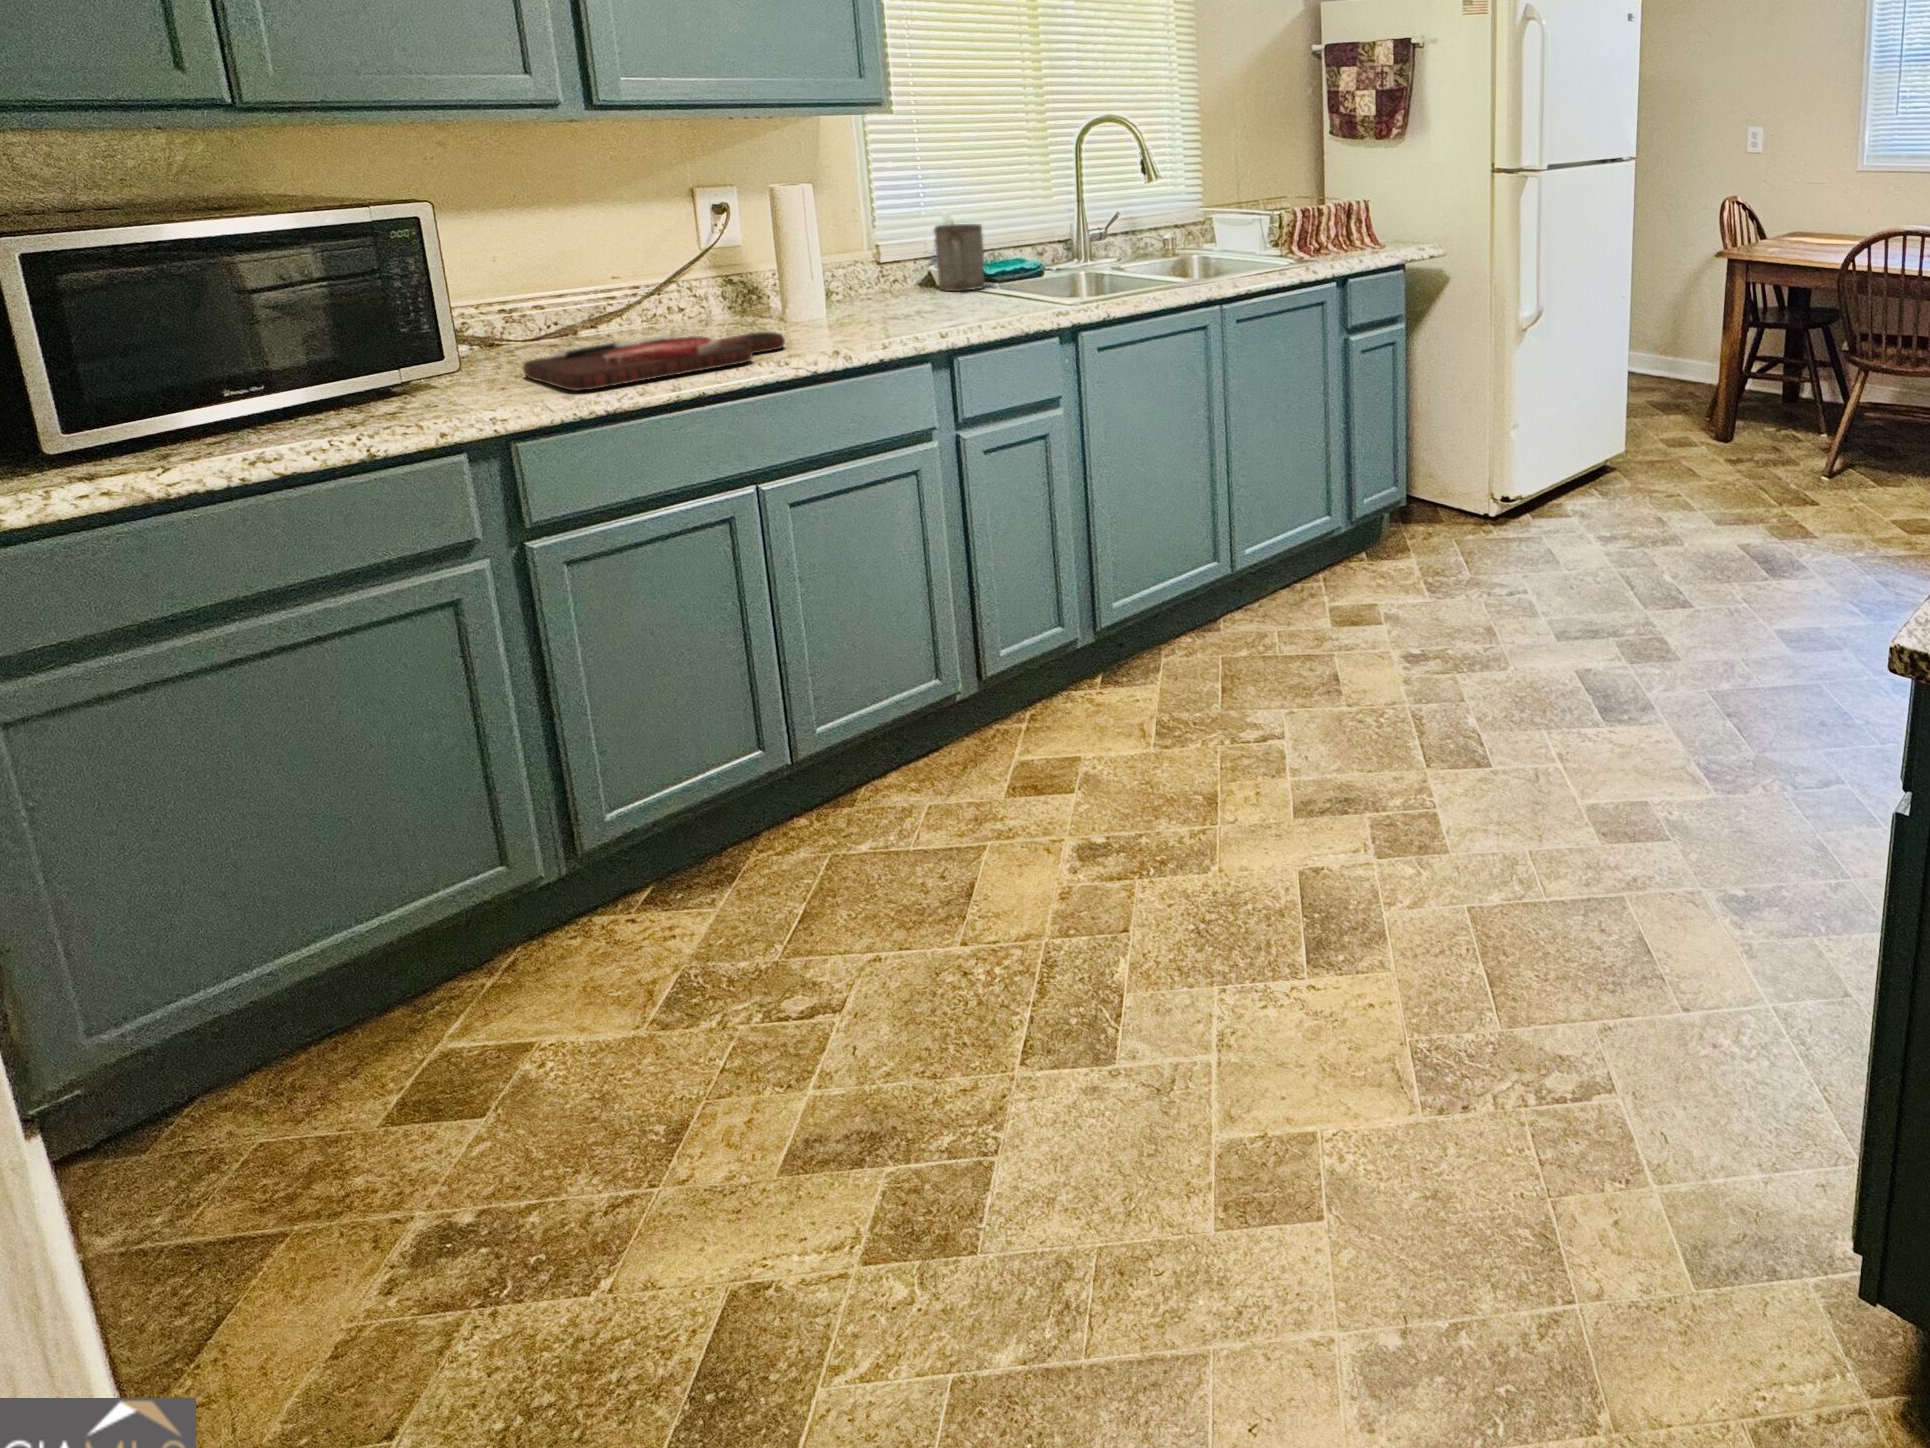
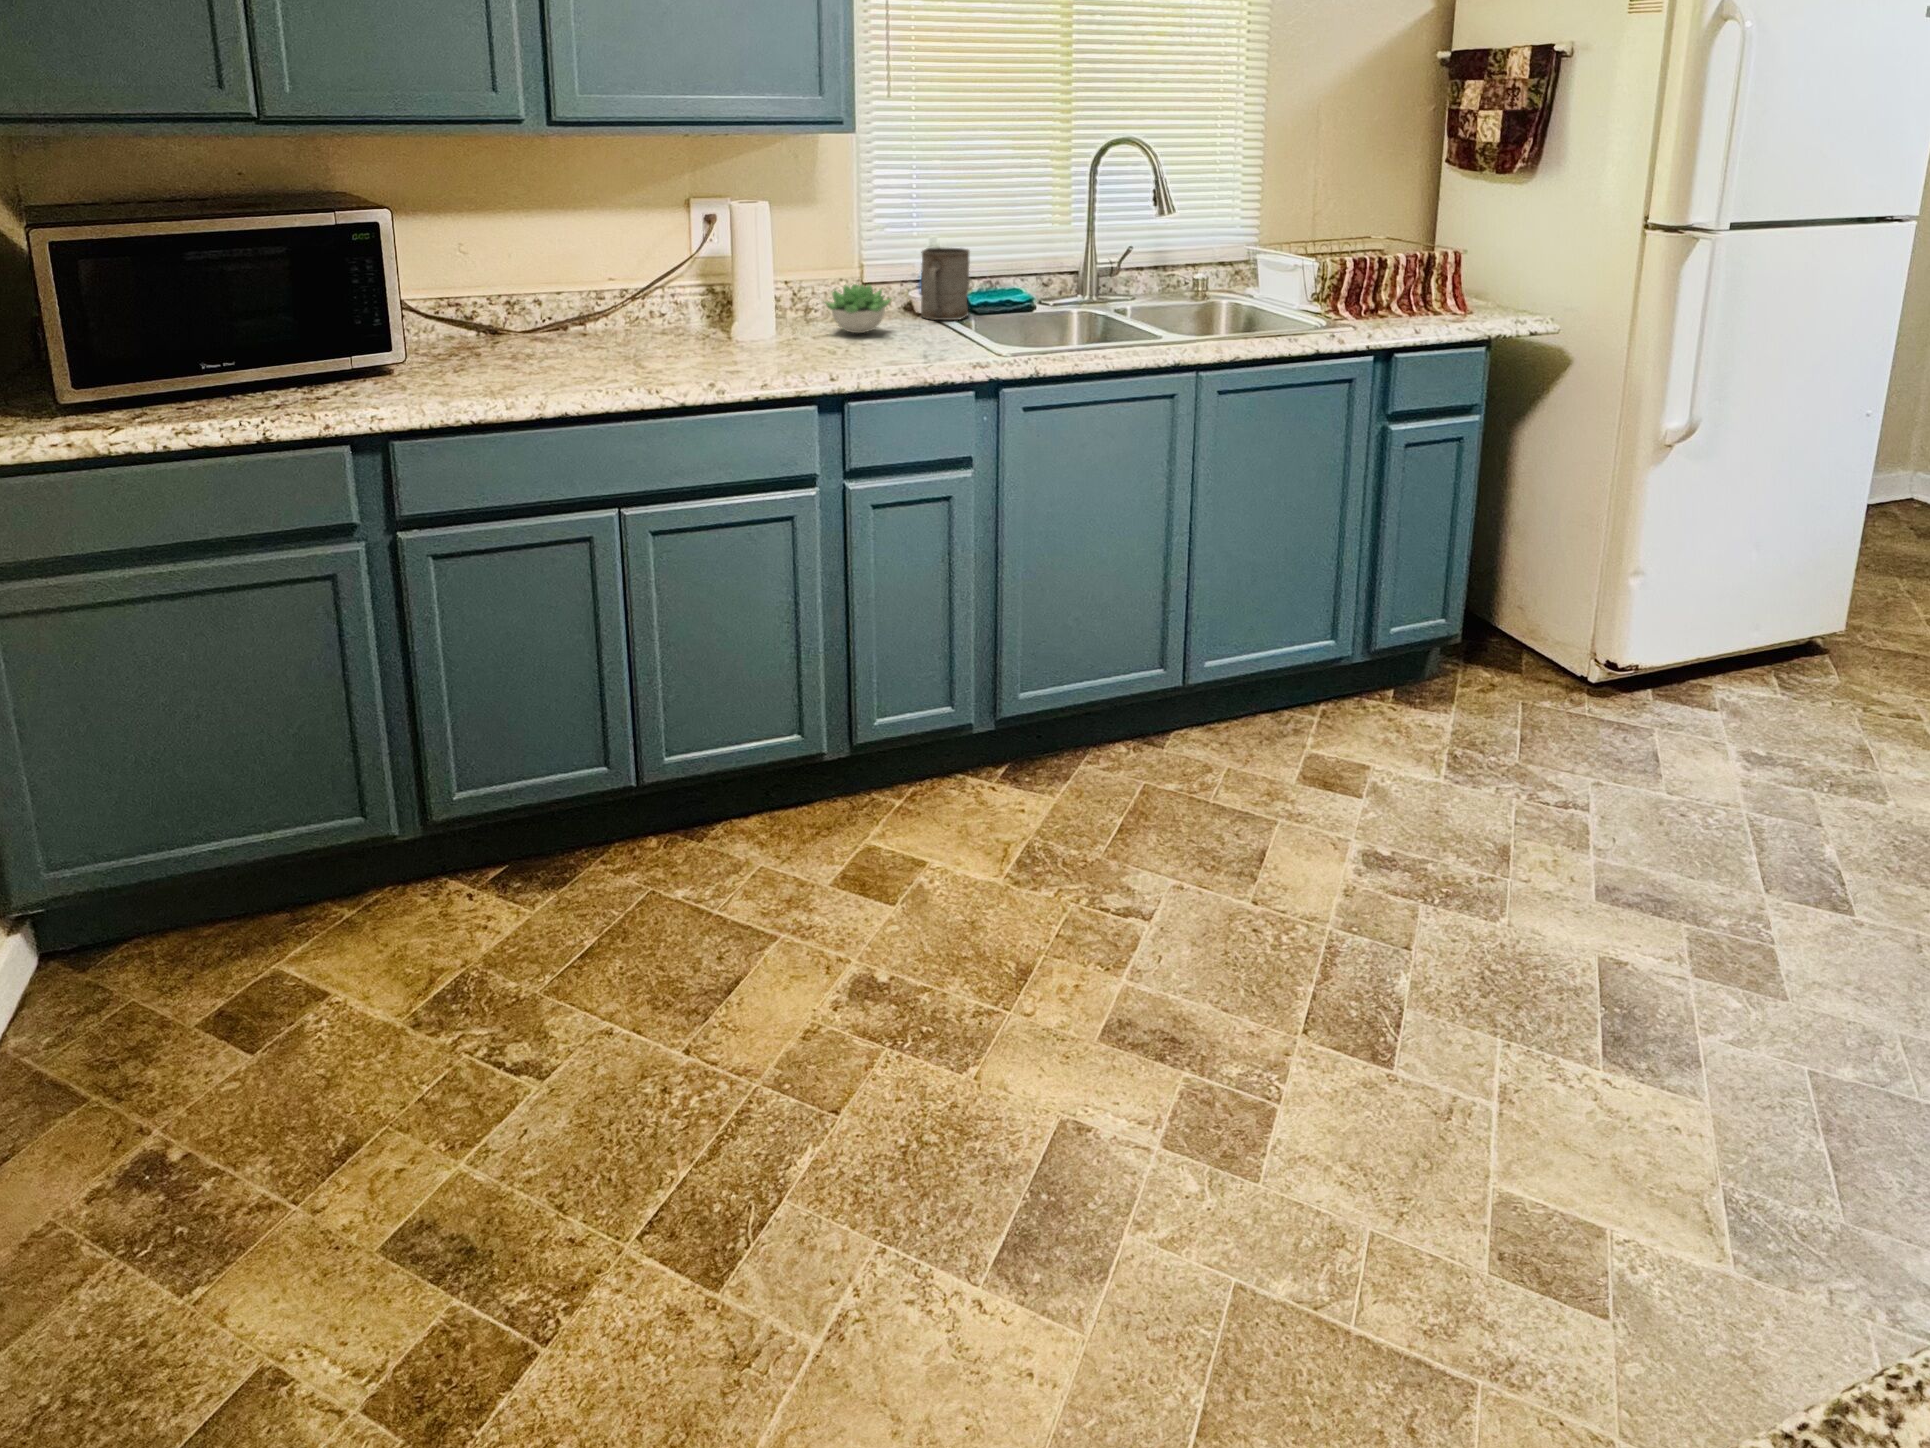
succulent plant: none [867,260,932,306] -> present [825,284,891,333]
cutting board: present [523,329,785,391] -> none [458,345,691,397]

